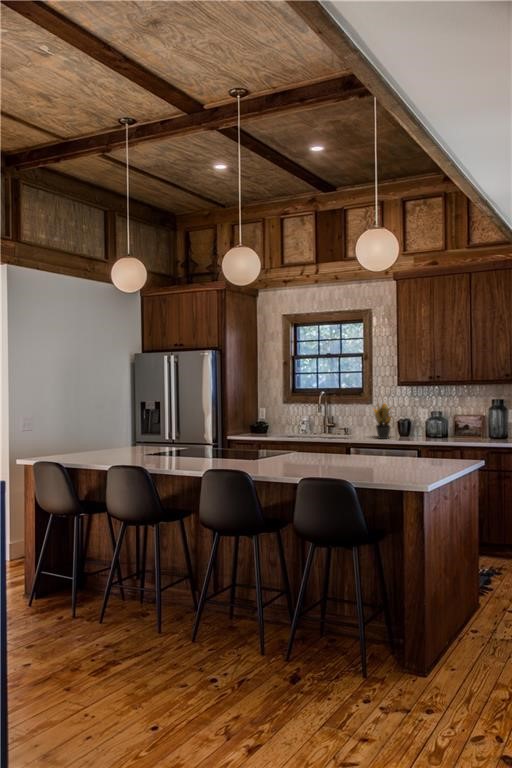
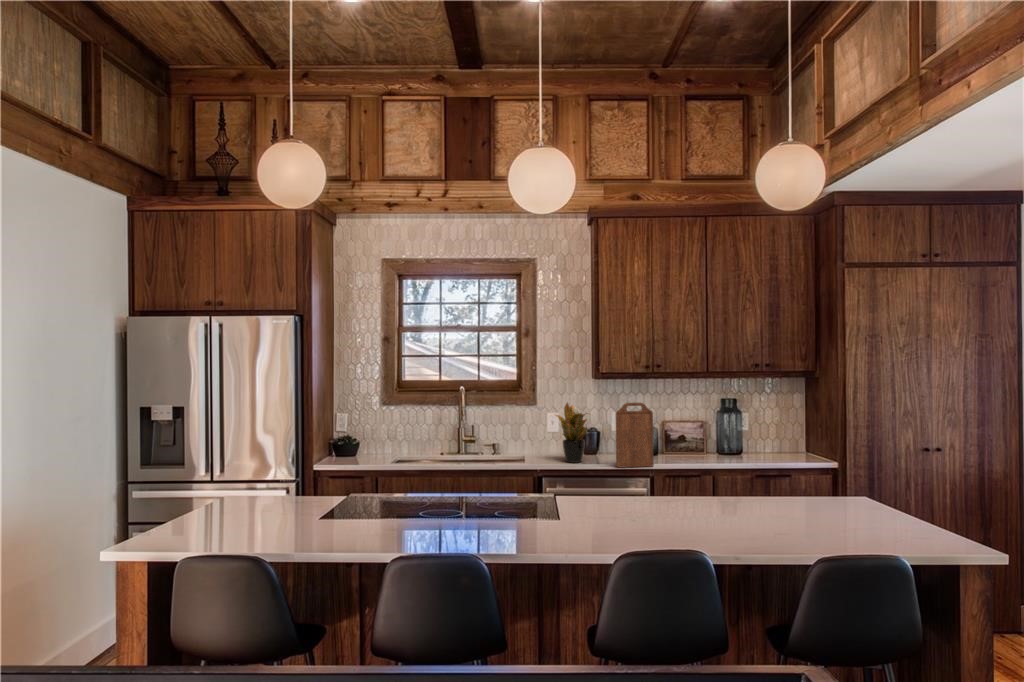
cutting board: none [402,400,427,442] -> present [616,402,654,467]

